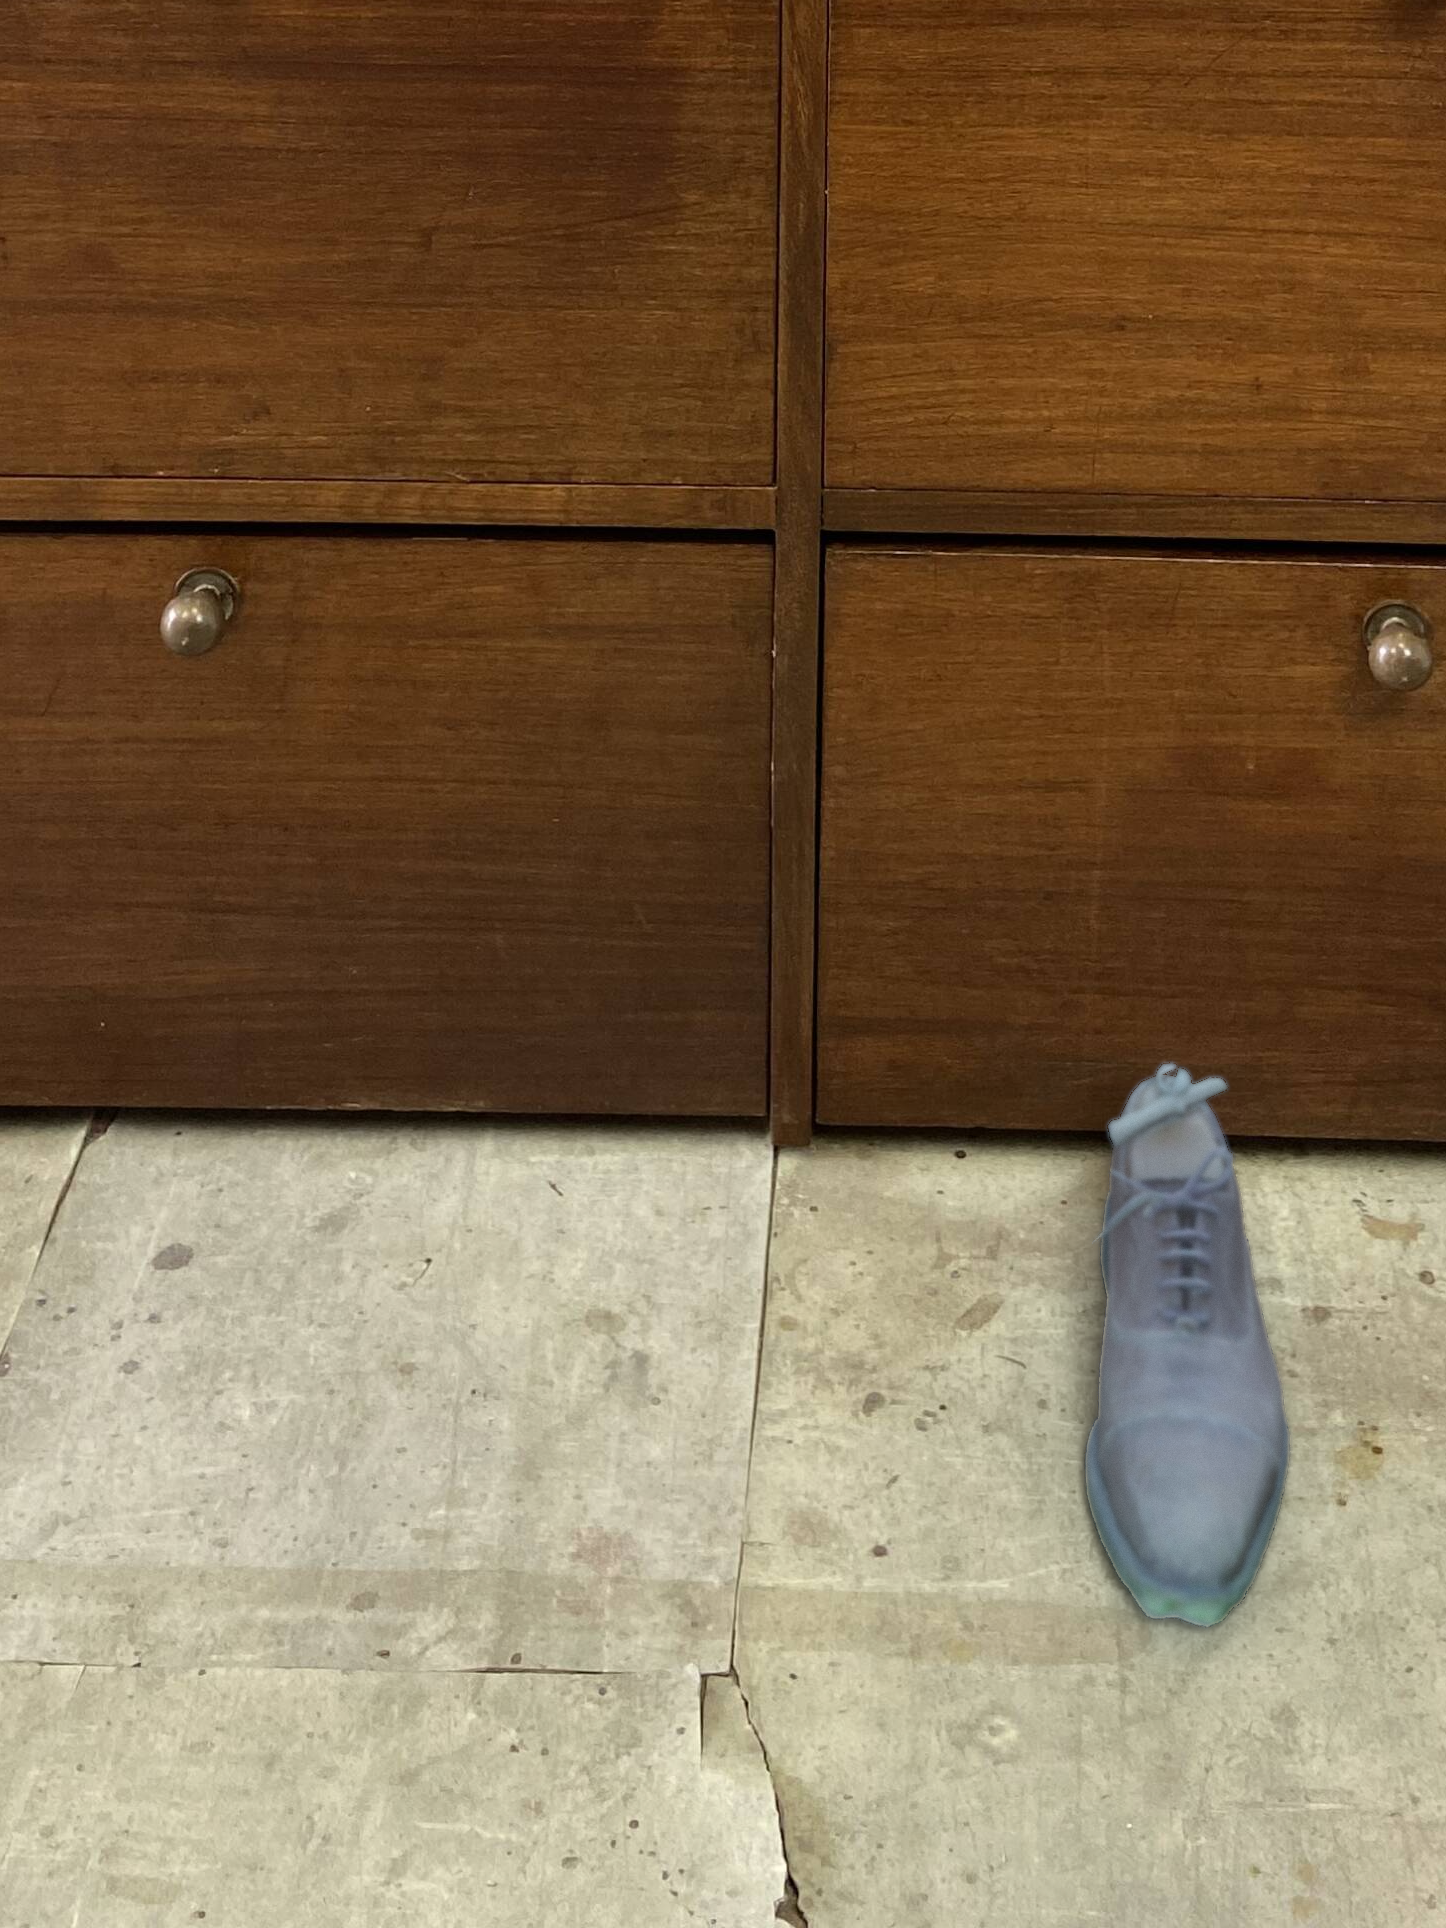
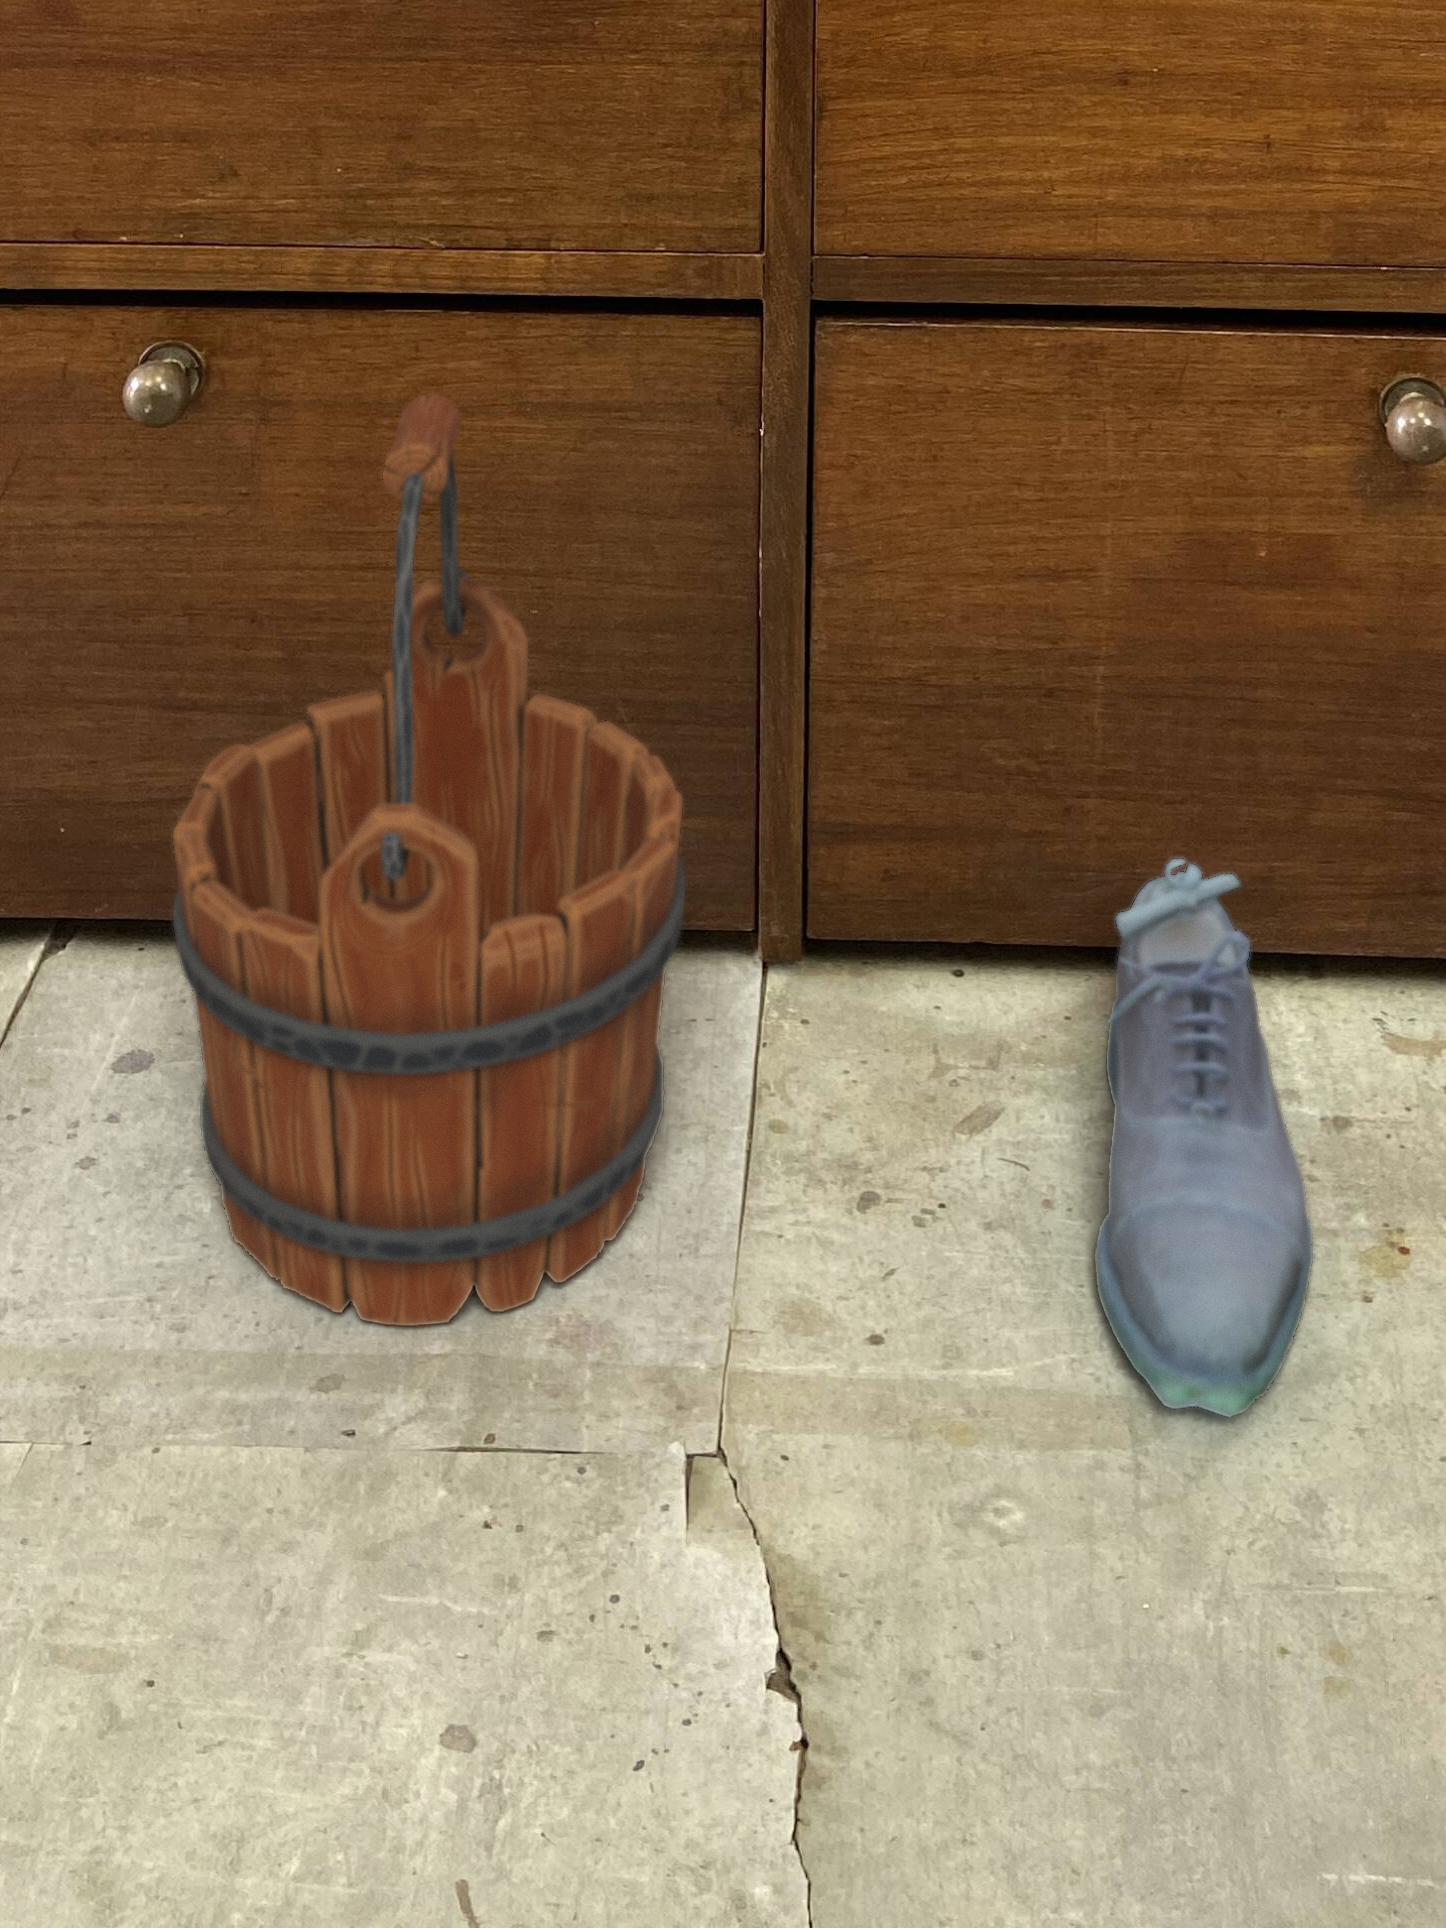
wooden bucket: none [214,657,700,1539] -> present [173,395,685,1326]

